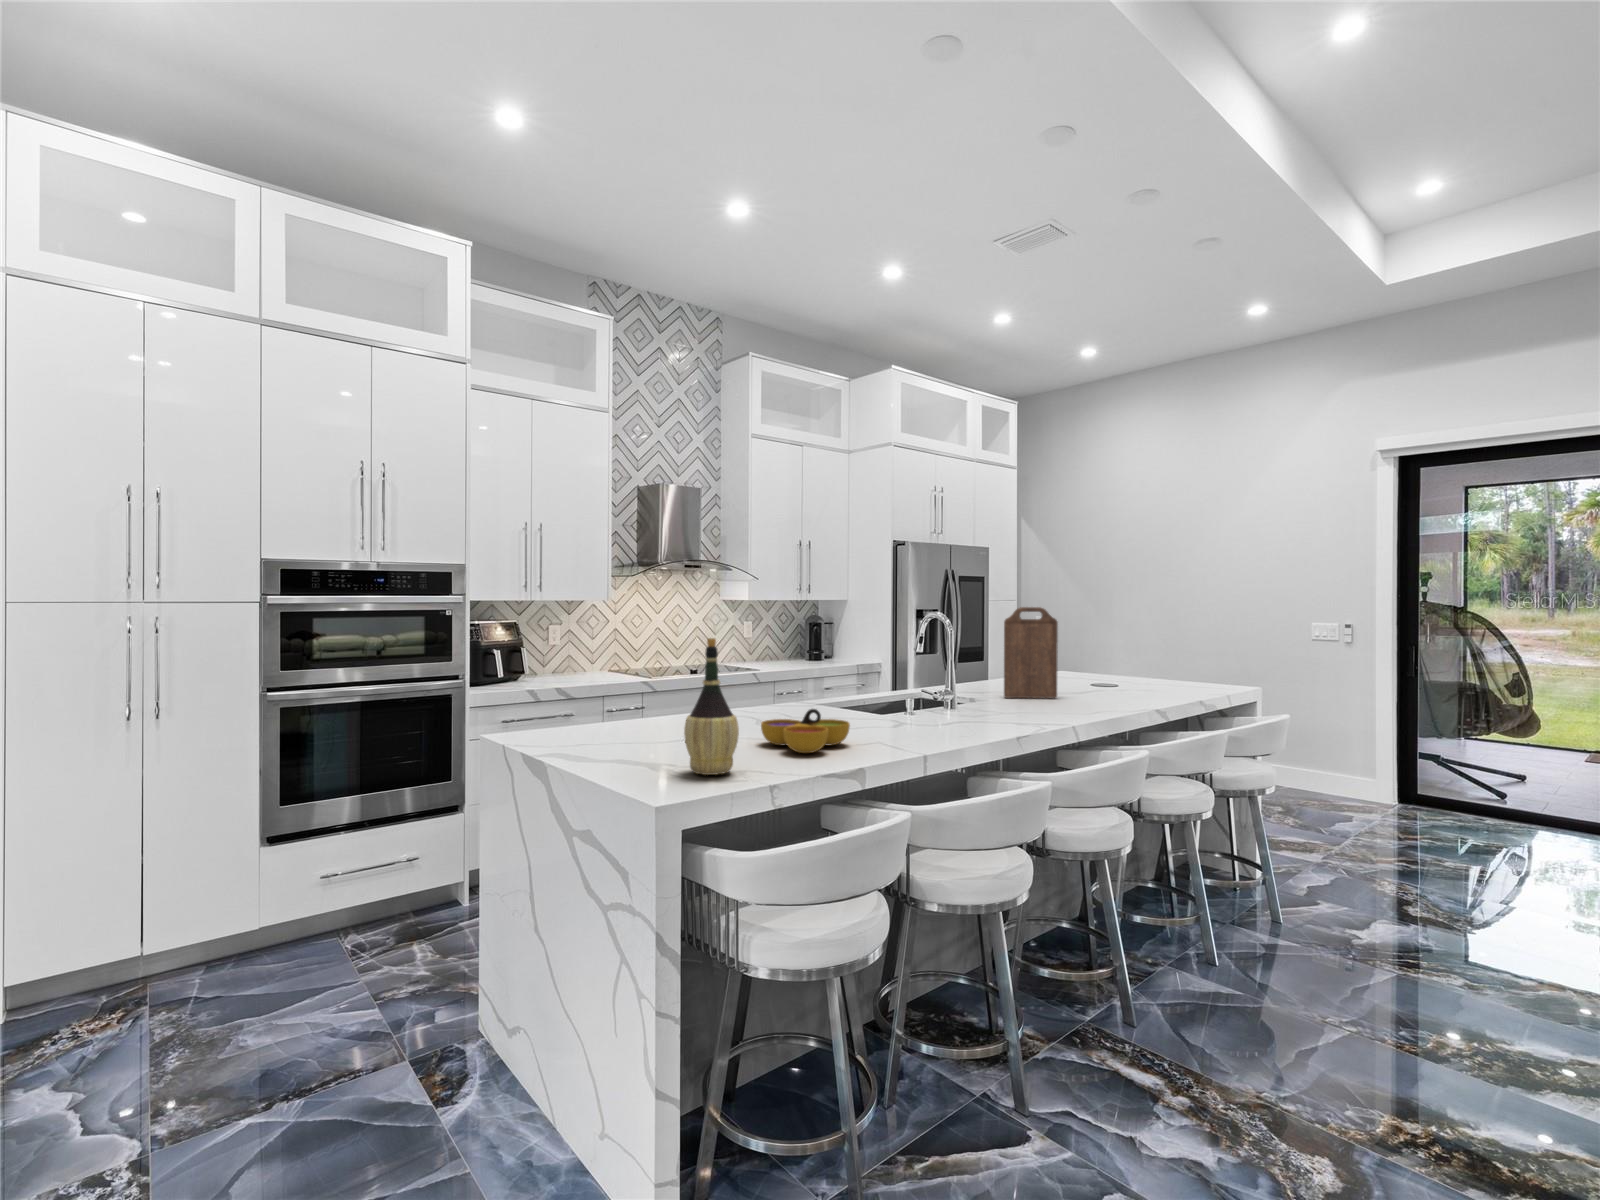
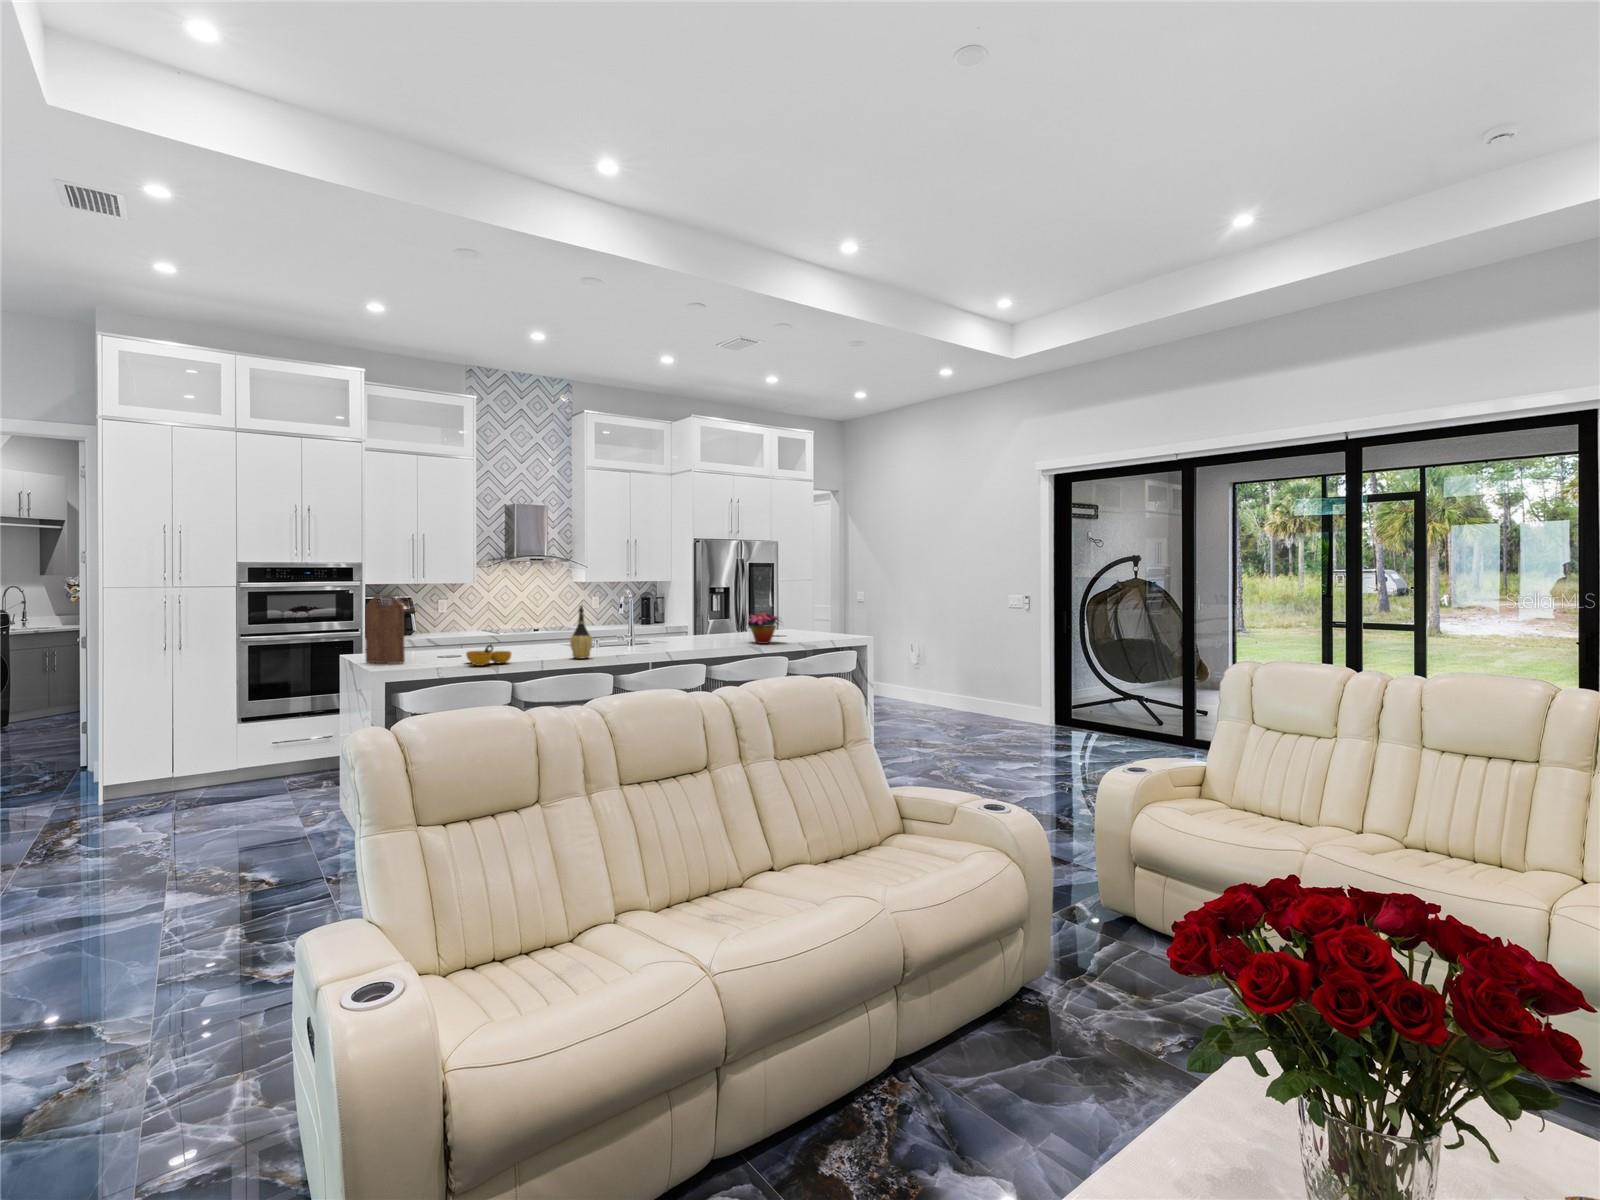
cutting board: present [1004,607,1058,698] -> present [365,596,405,663]
wine bottle: present [684,638,739,775] -> present [570,605,592,658]
flower arrangement: none [1071,639,1147,689] -> present [747,613,779,644]

